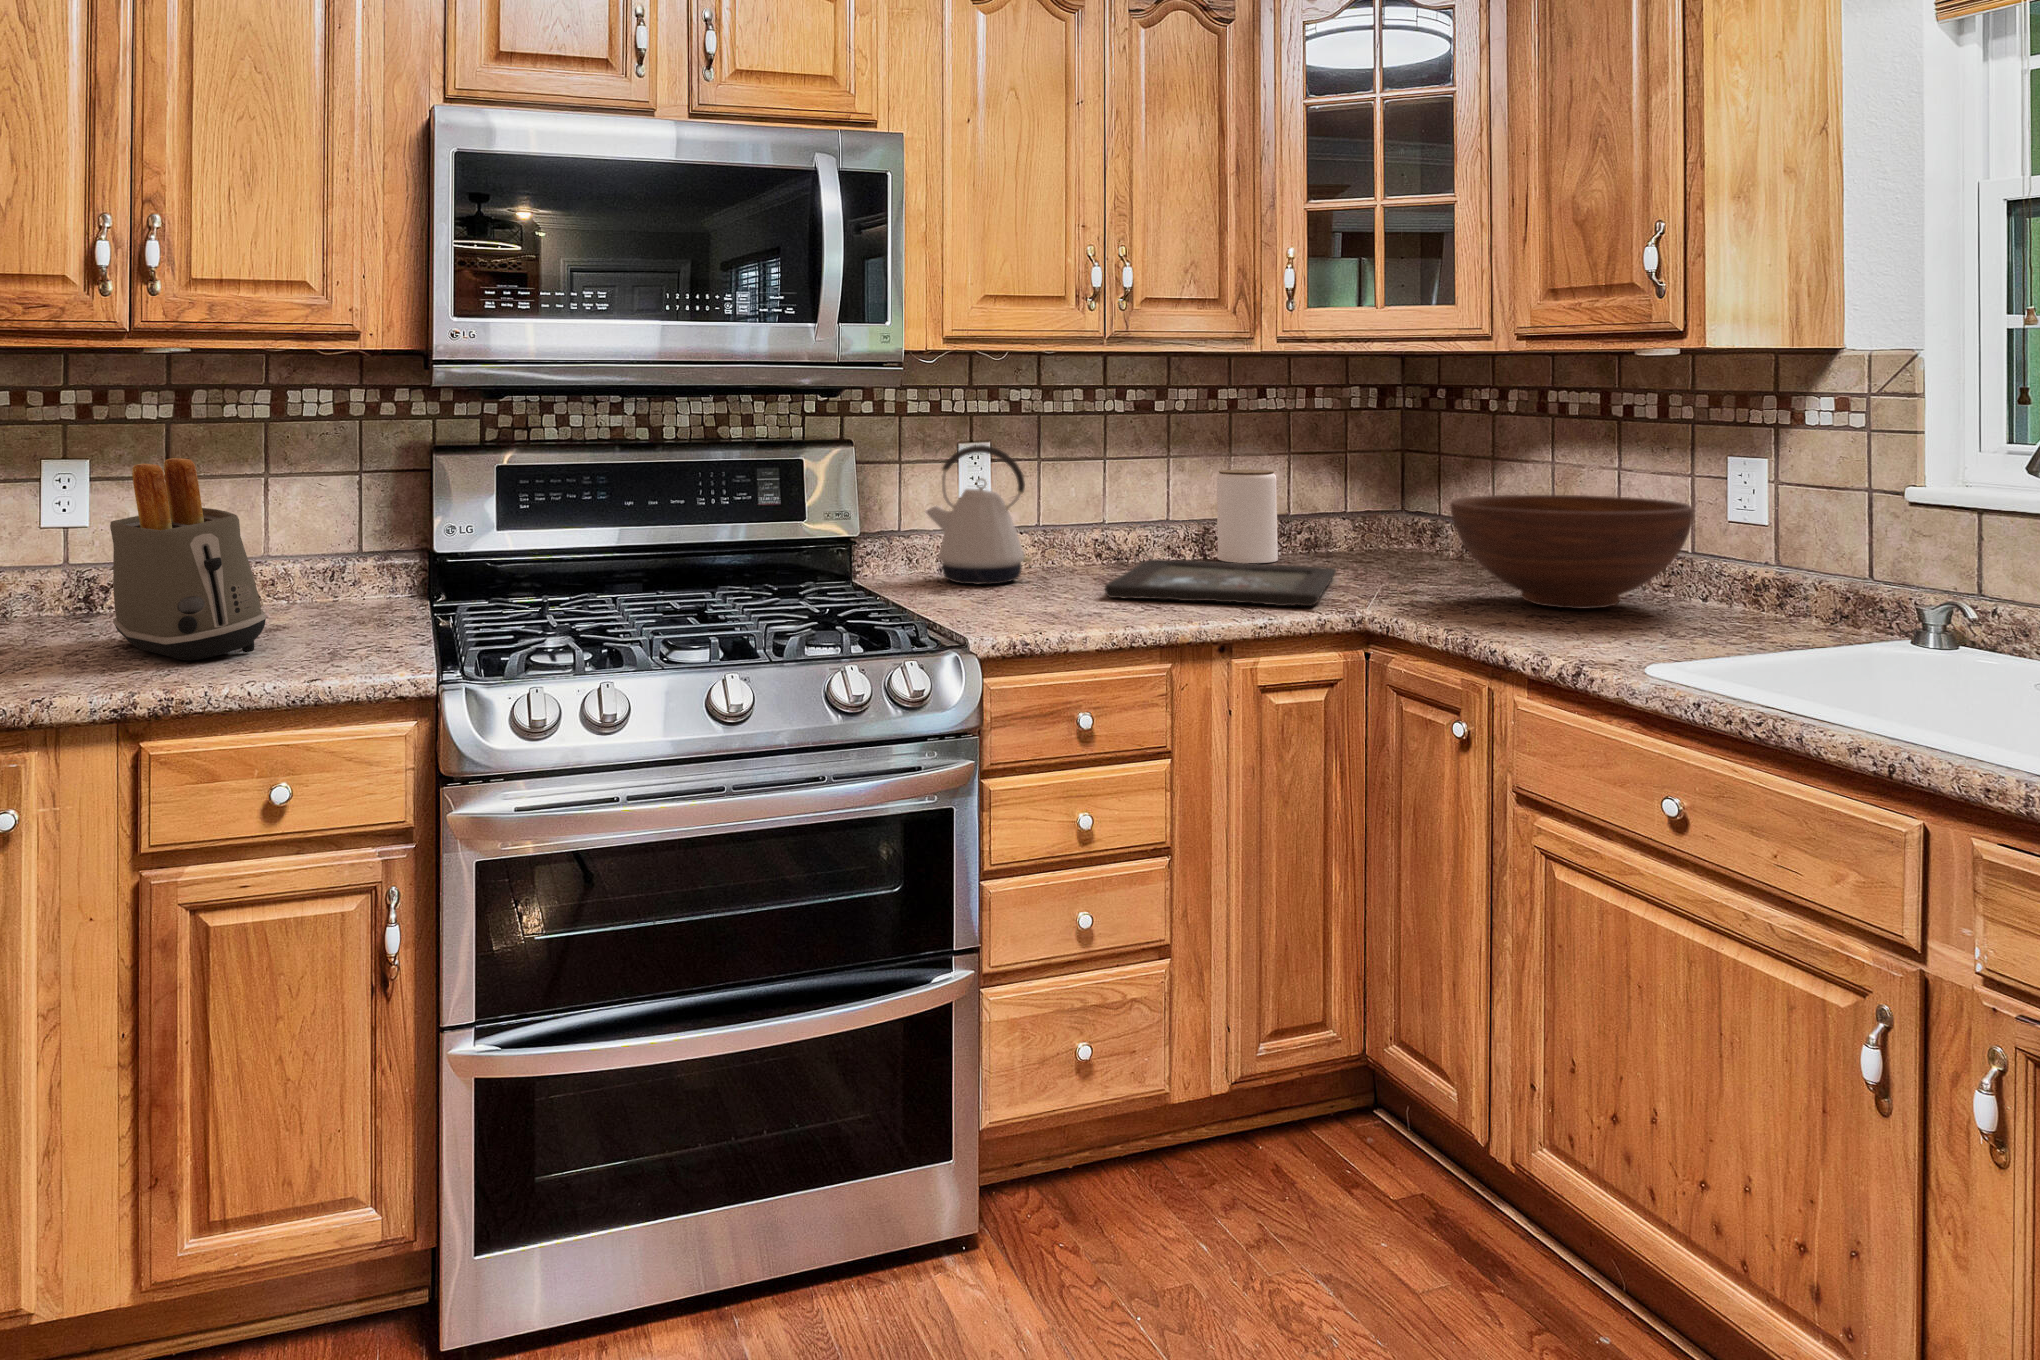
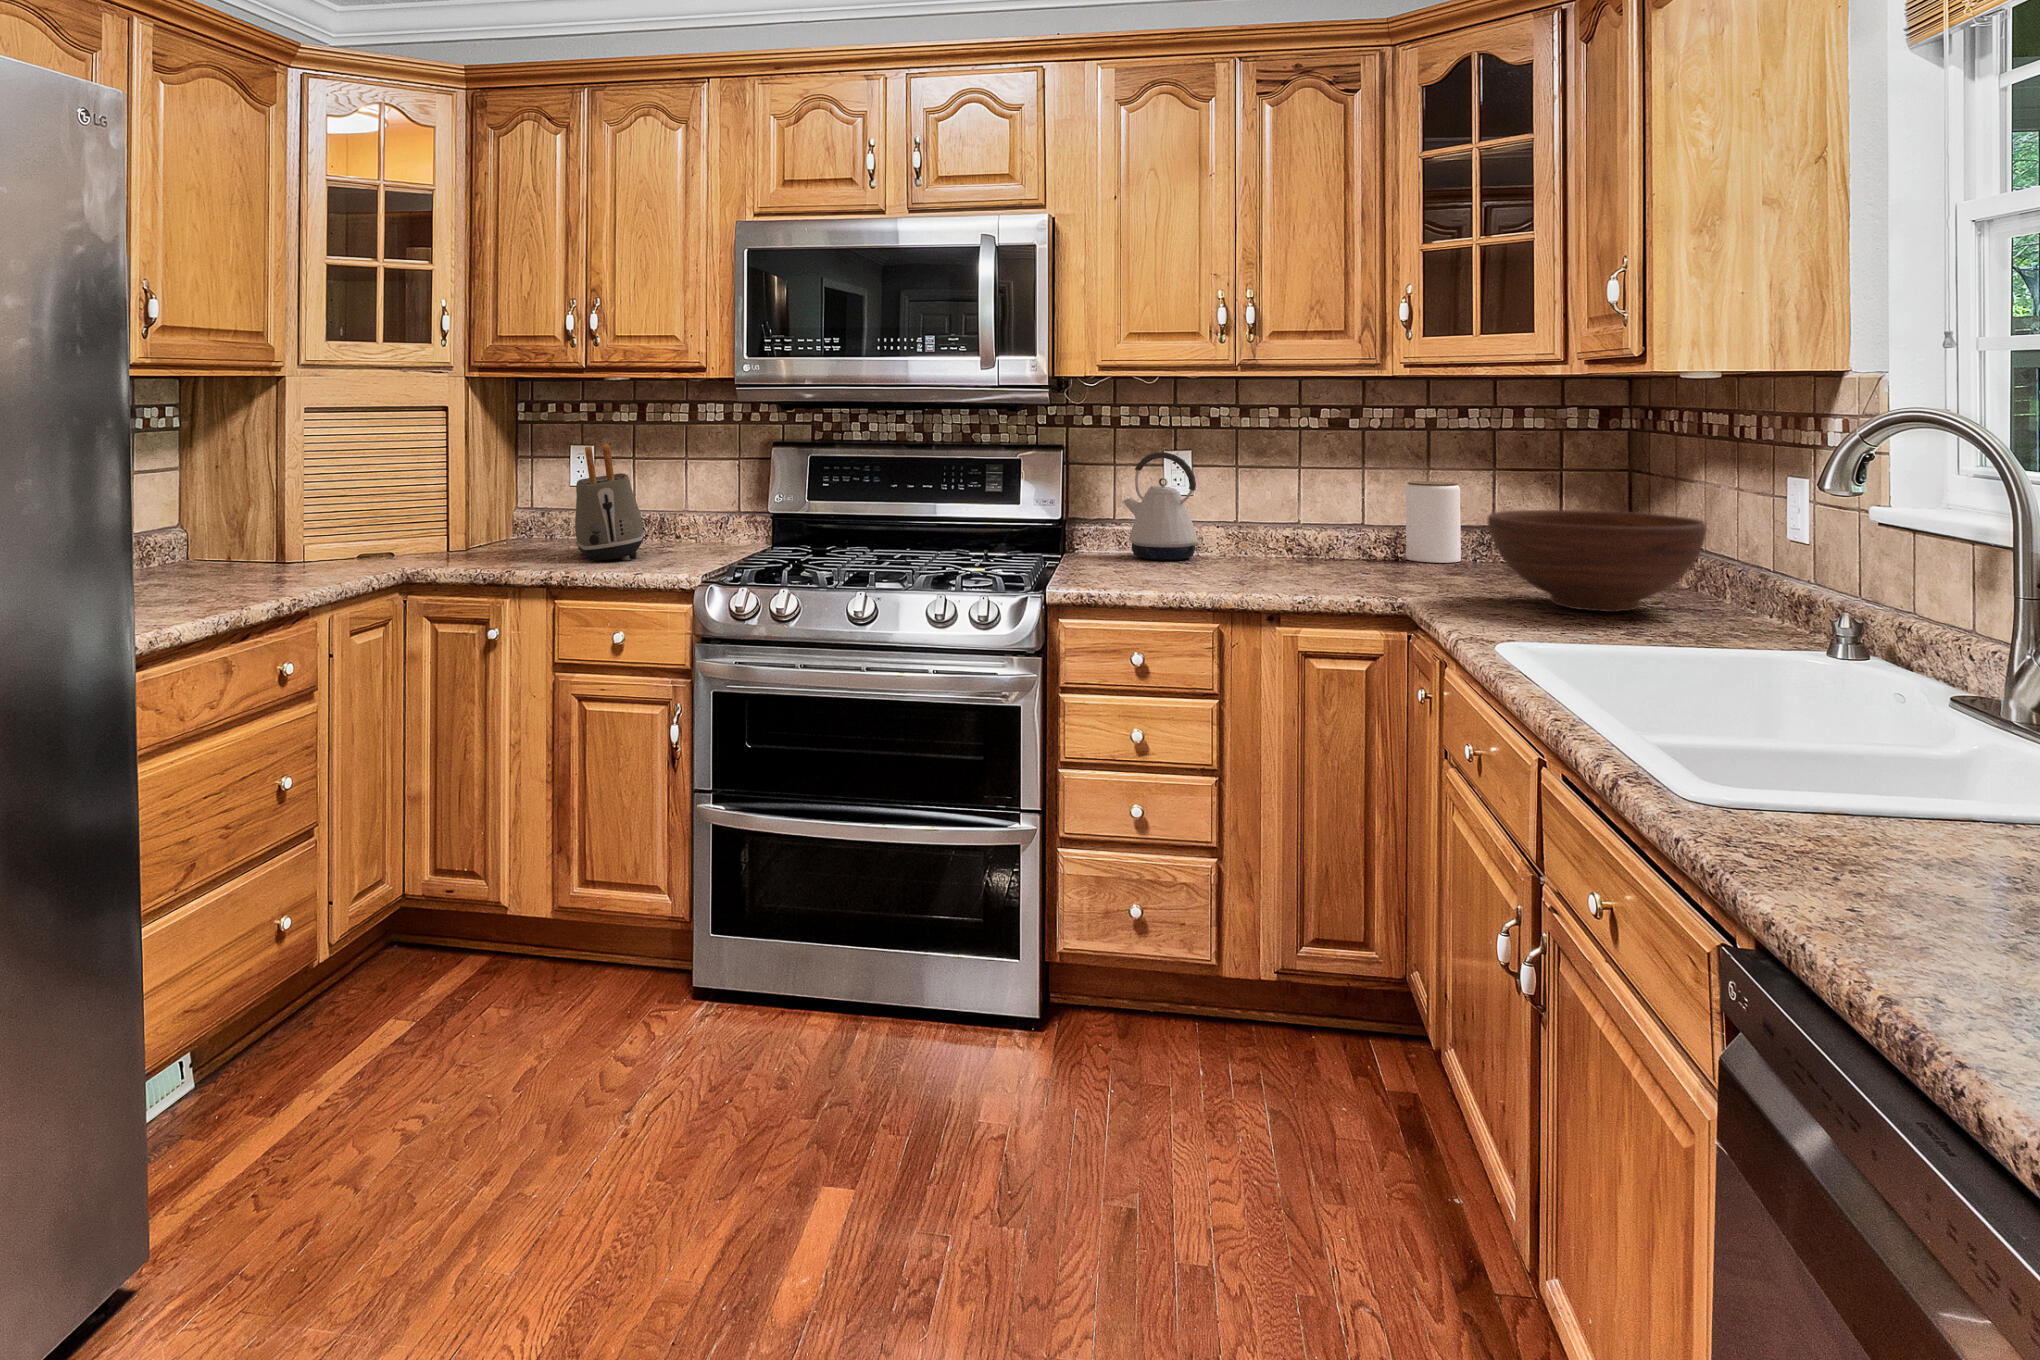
tray: present [1105,559,1336,606] -> none [1214,551,1461,590]

